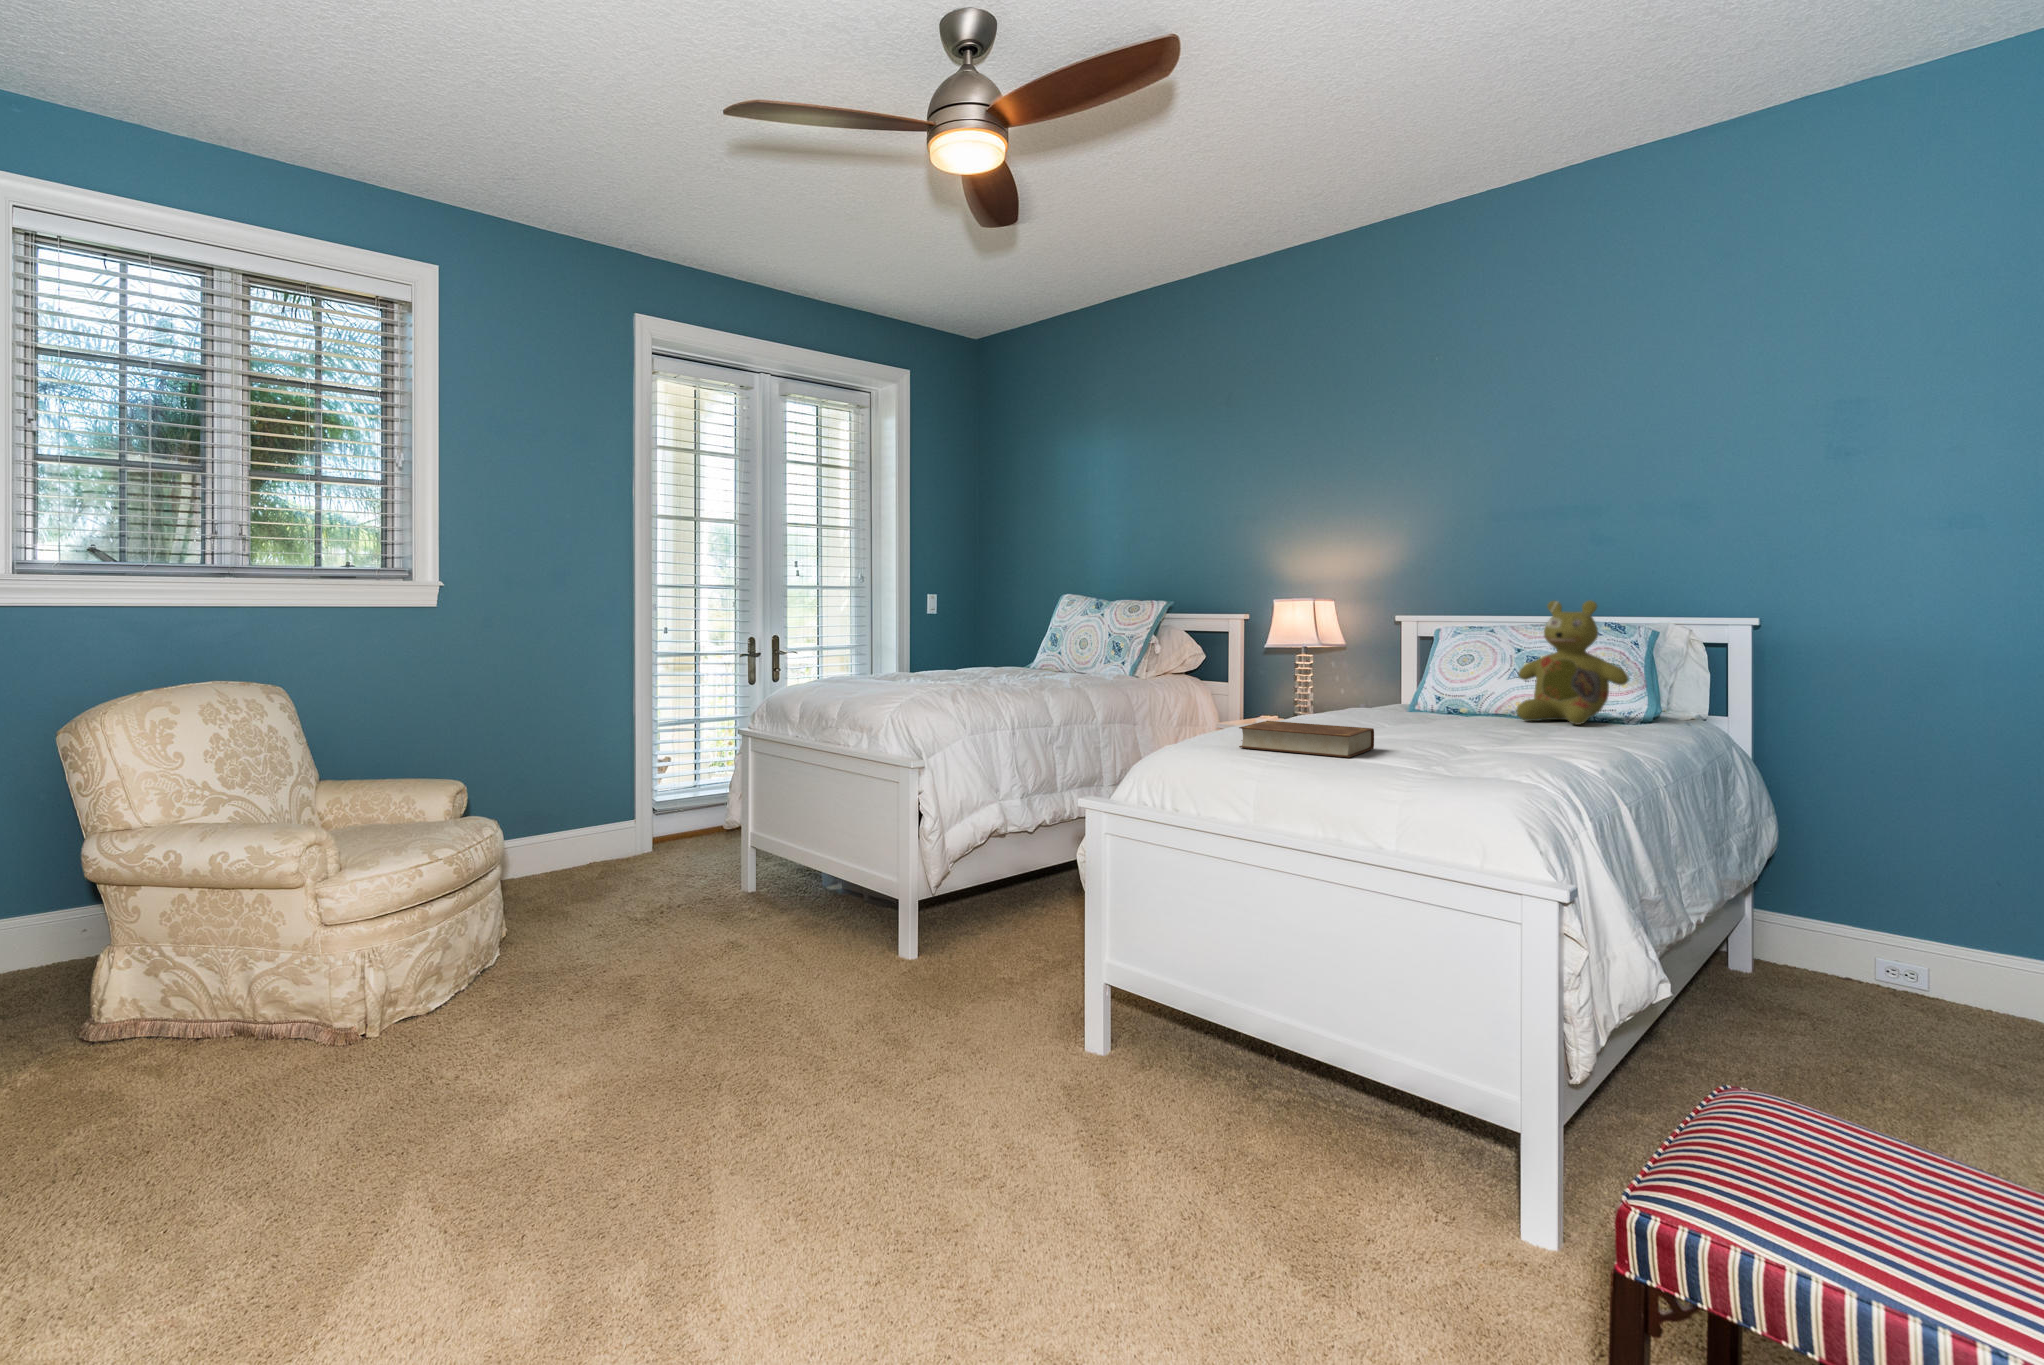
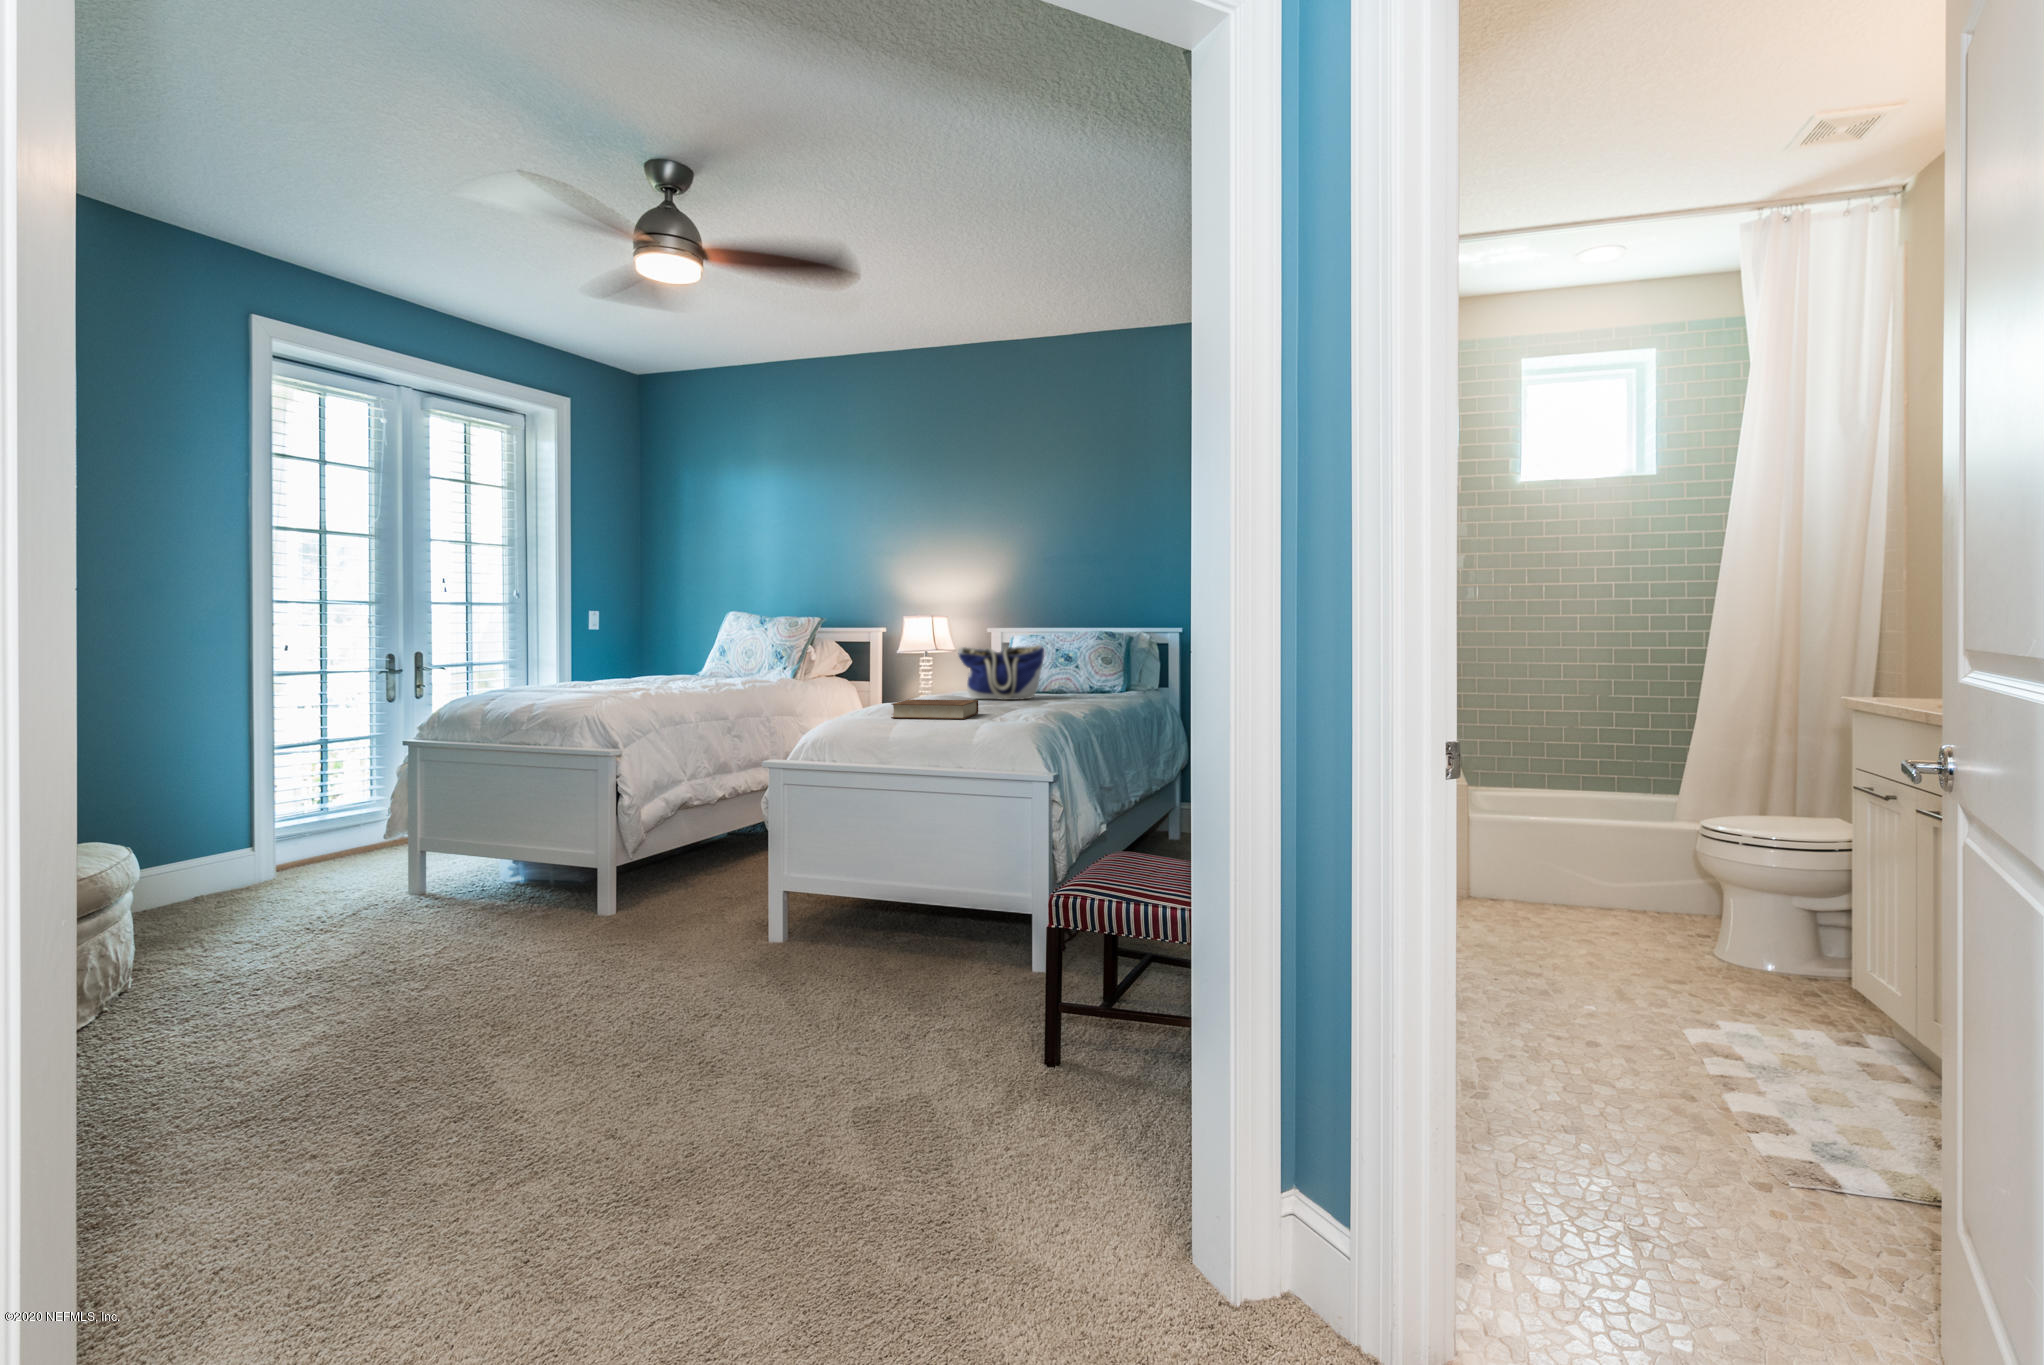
stuffed bear: present [1516,600,1629,725] -> none [1061,617,1122,695]
tote bag: none [1346,644,1488,726] -> present [958,646,1044,700]

